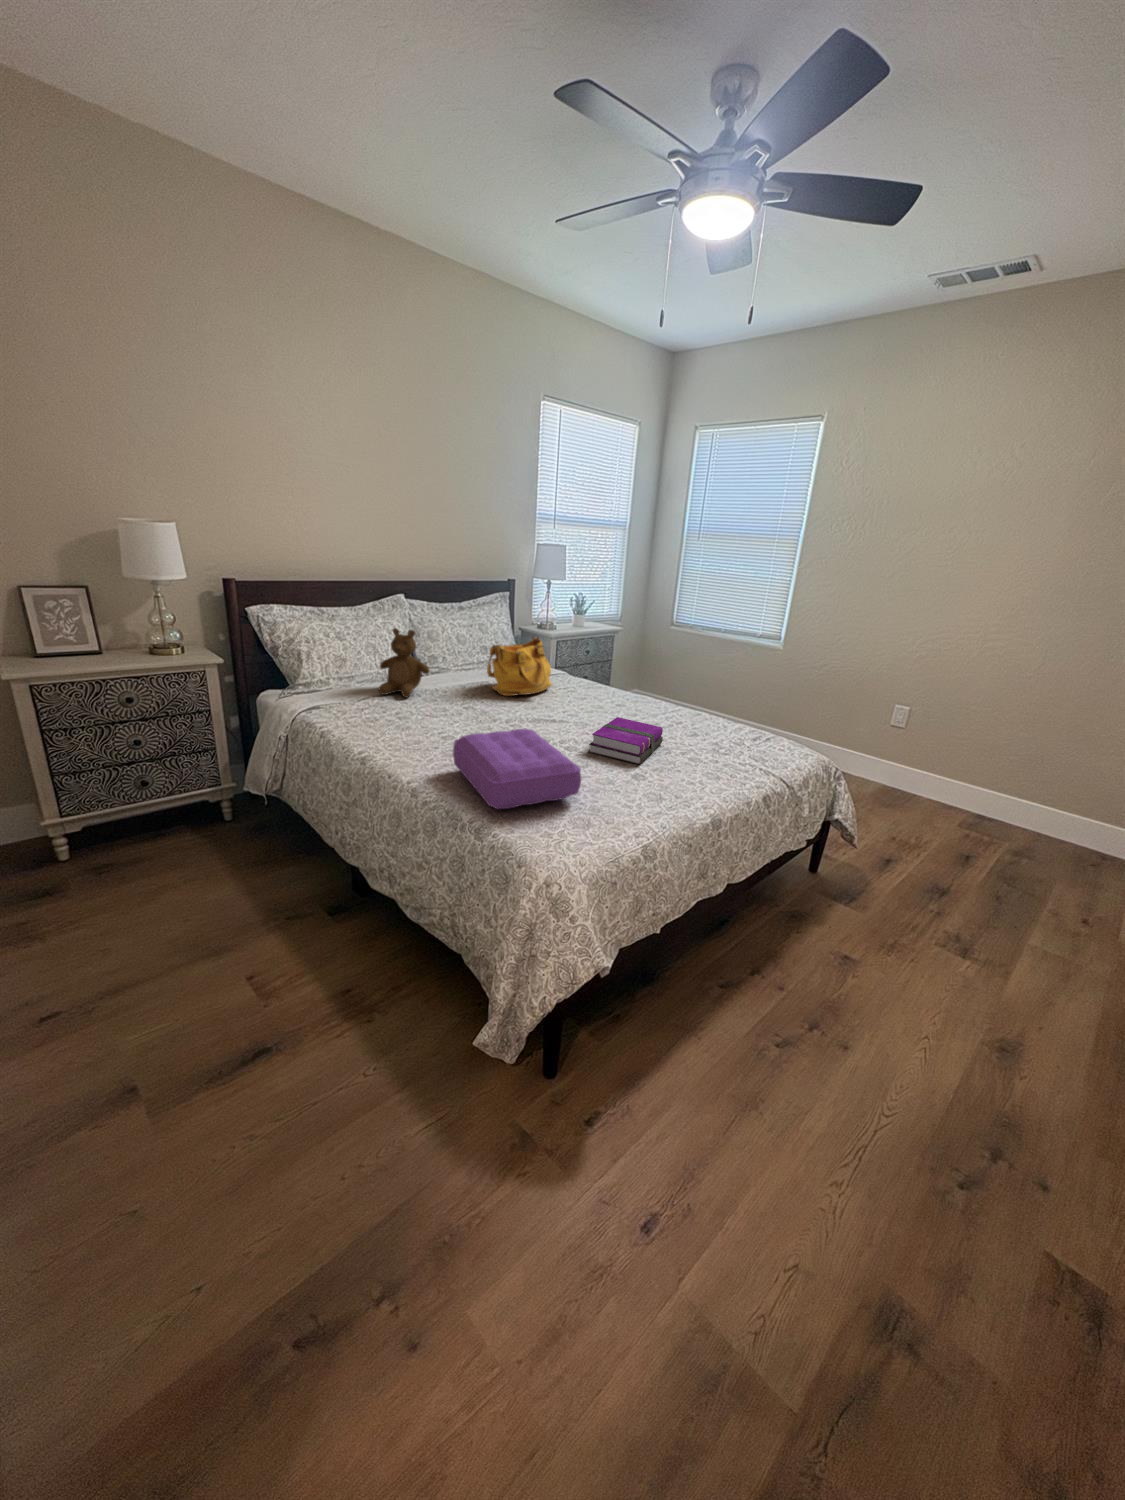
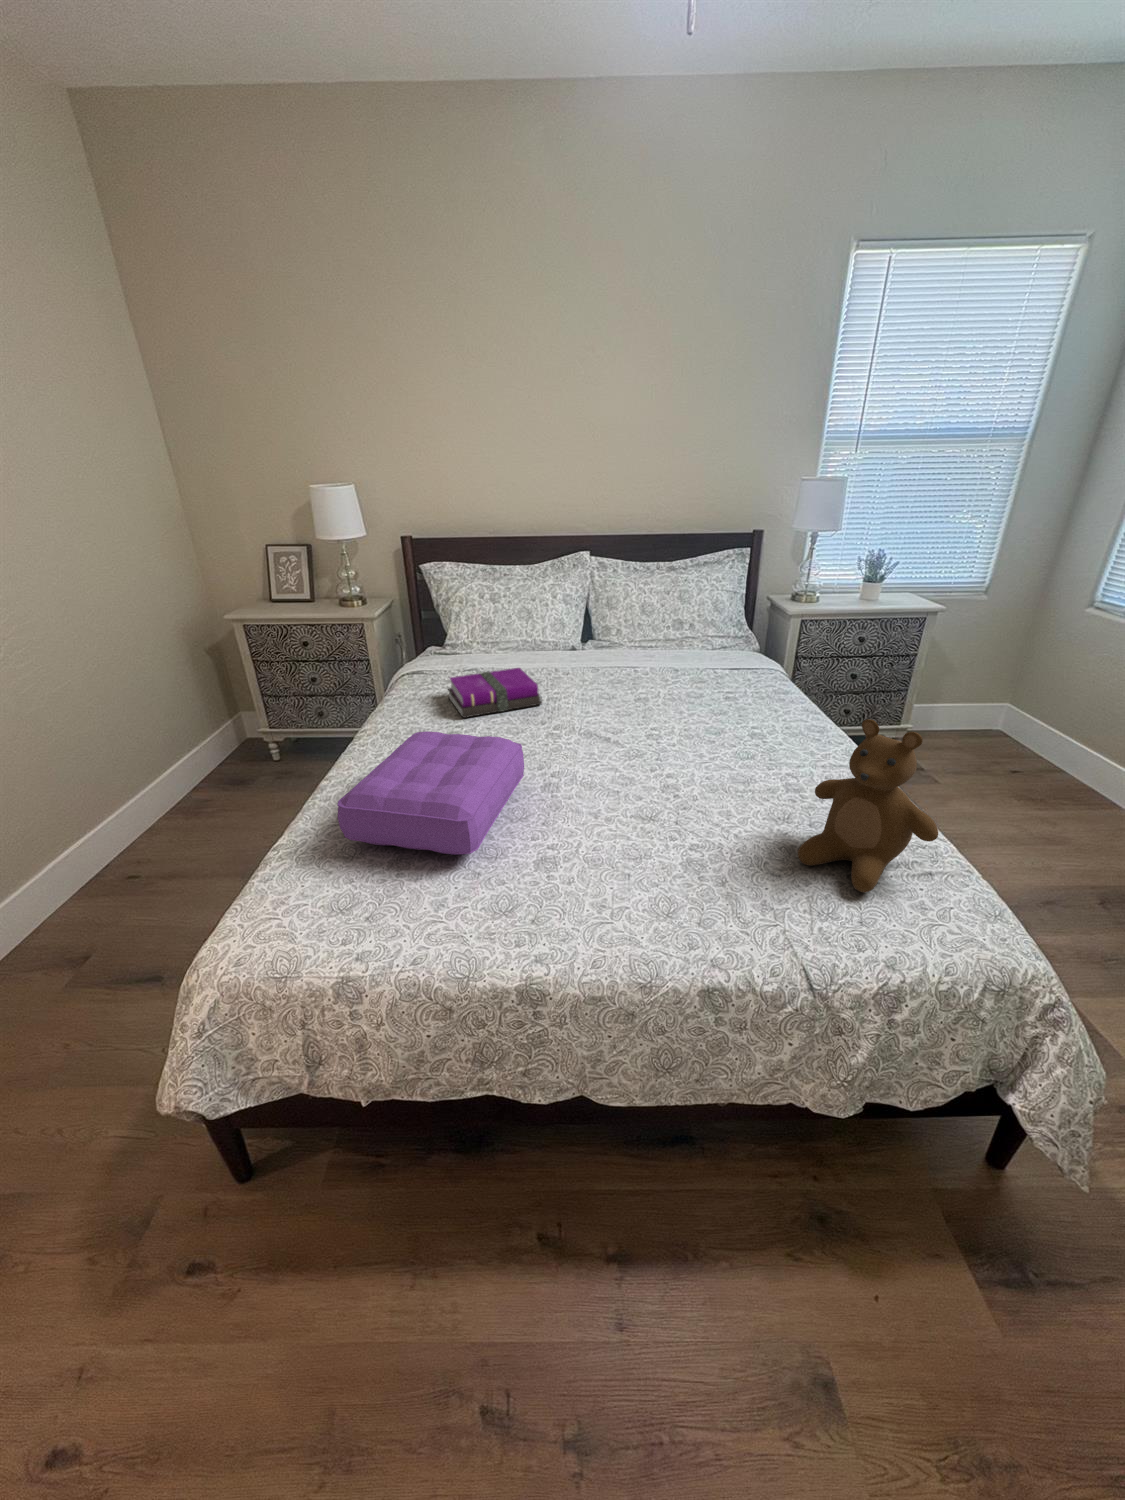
teddy bear: present [379,628,429,698] -> present [798,719,938,893]
handbag: present [487,637,552,696] -> none [632,608,727,689]
notebook: present [588,717,663,764] -> present [448,668,542,718]

